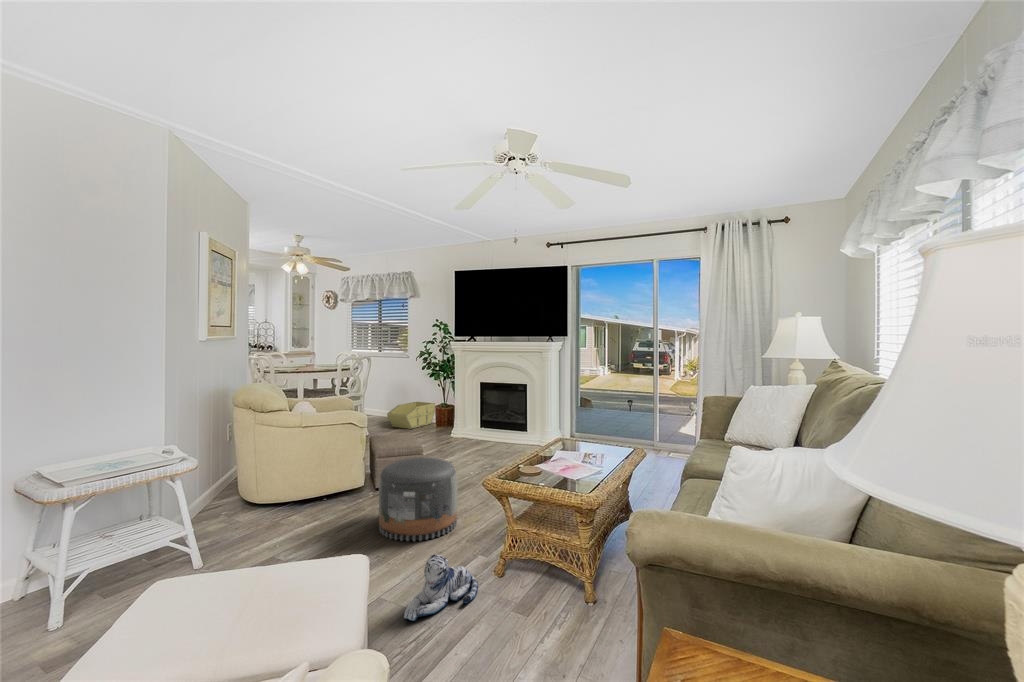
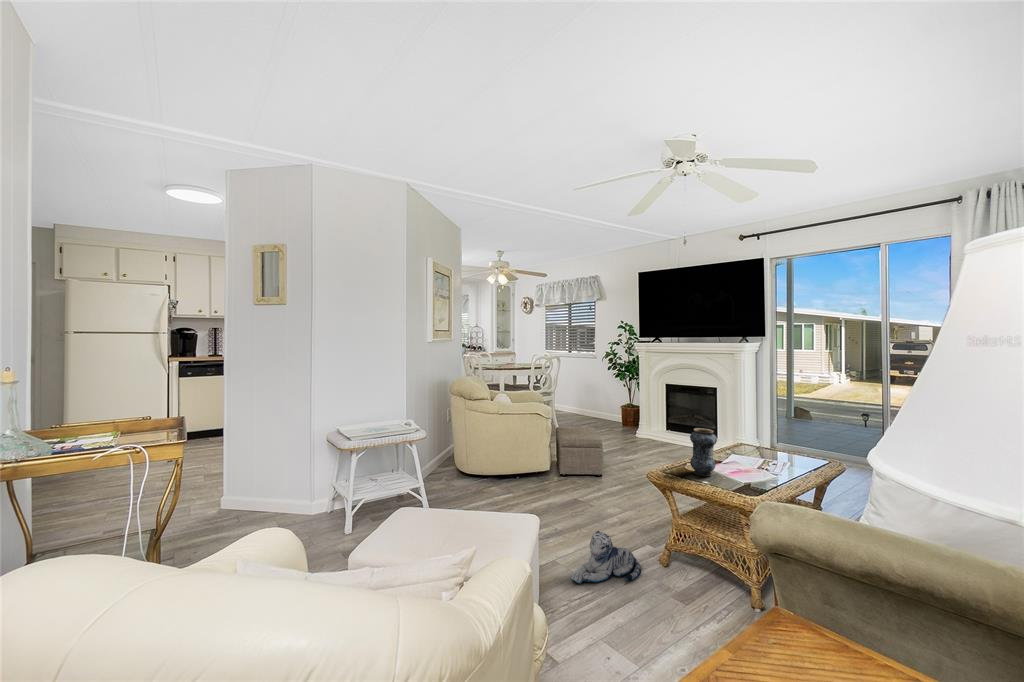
storage bin: present [387,402,435,429] -> none [575,400,621,426]
vase: none [523,429,547,477] -> present [690,428,717,476]
pouf: present [379,458,457,541] -> none [558,449,629,523]

